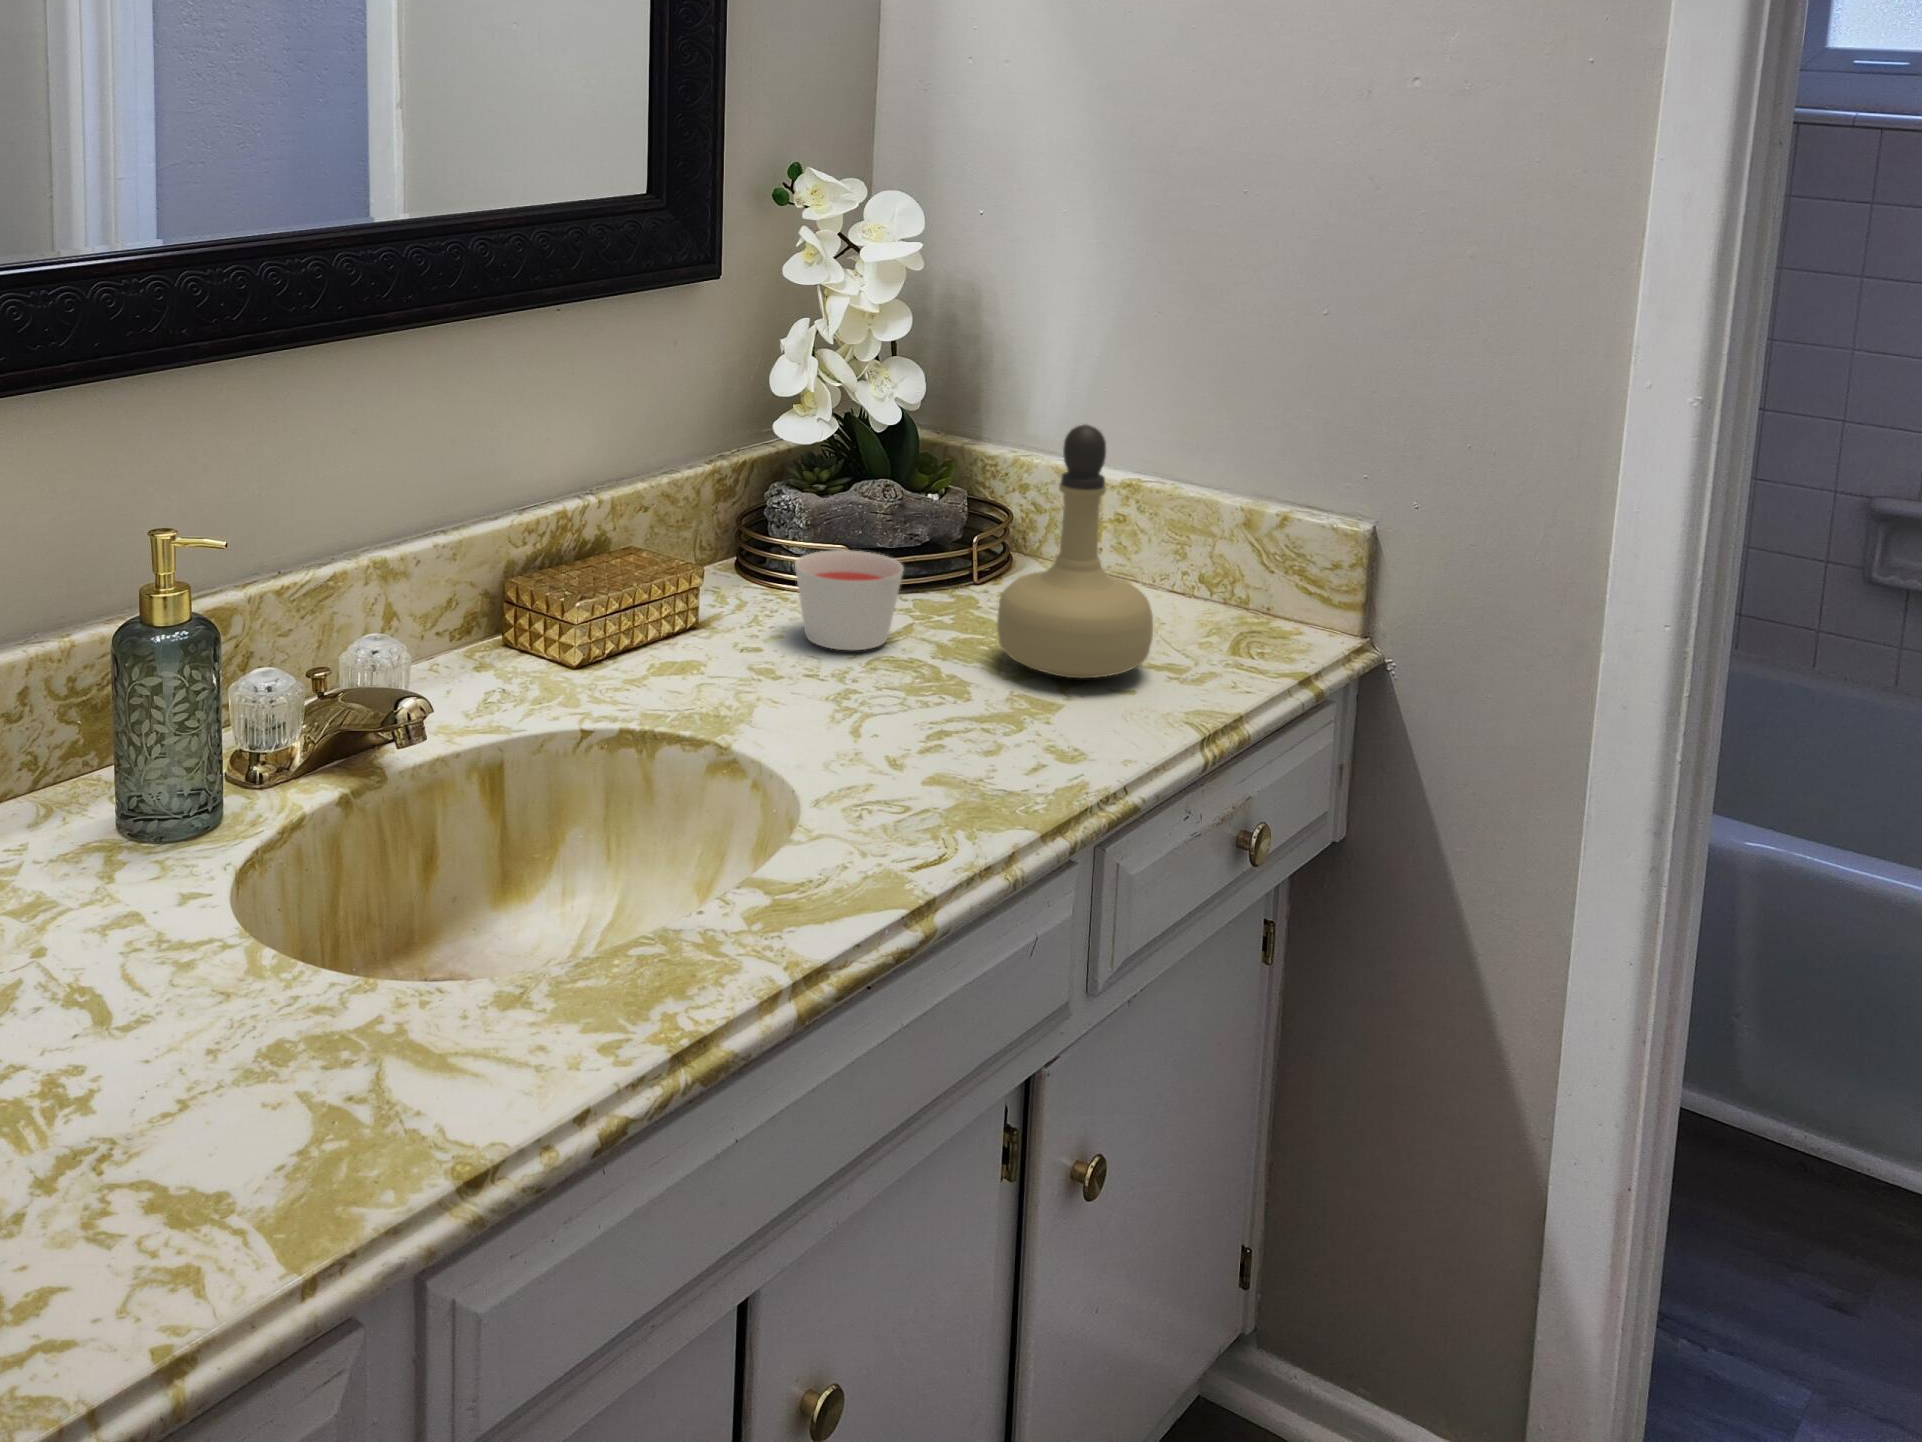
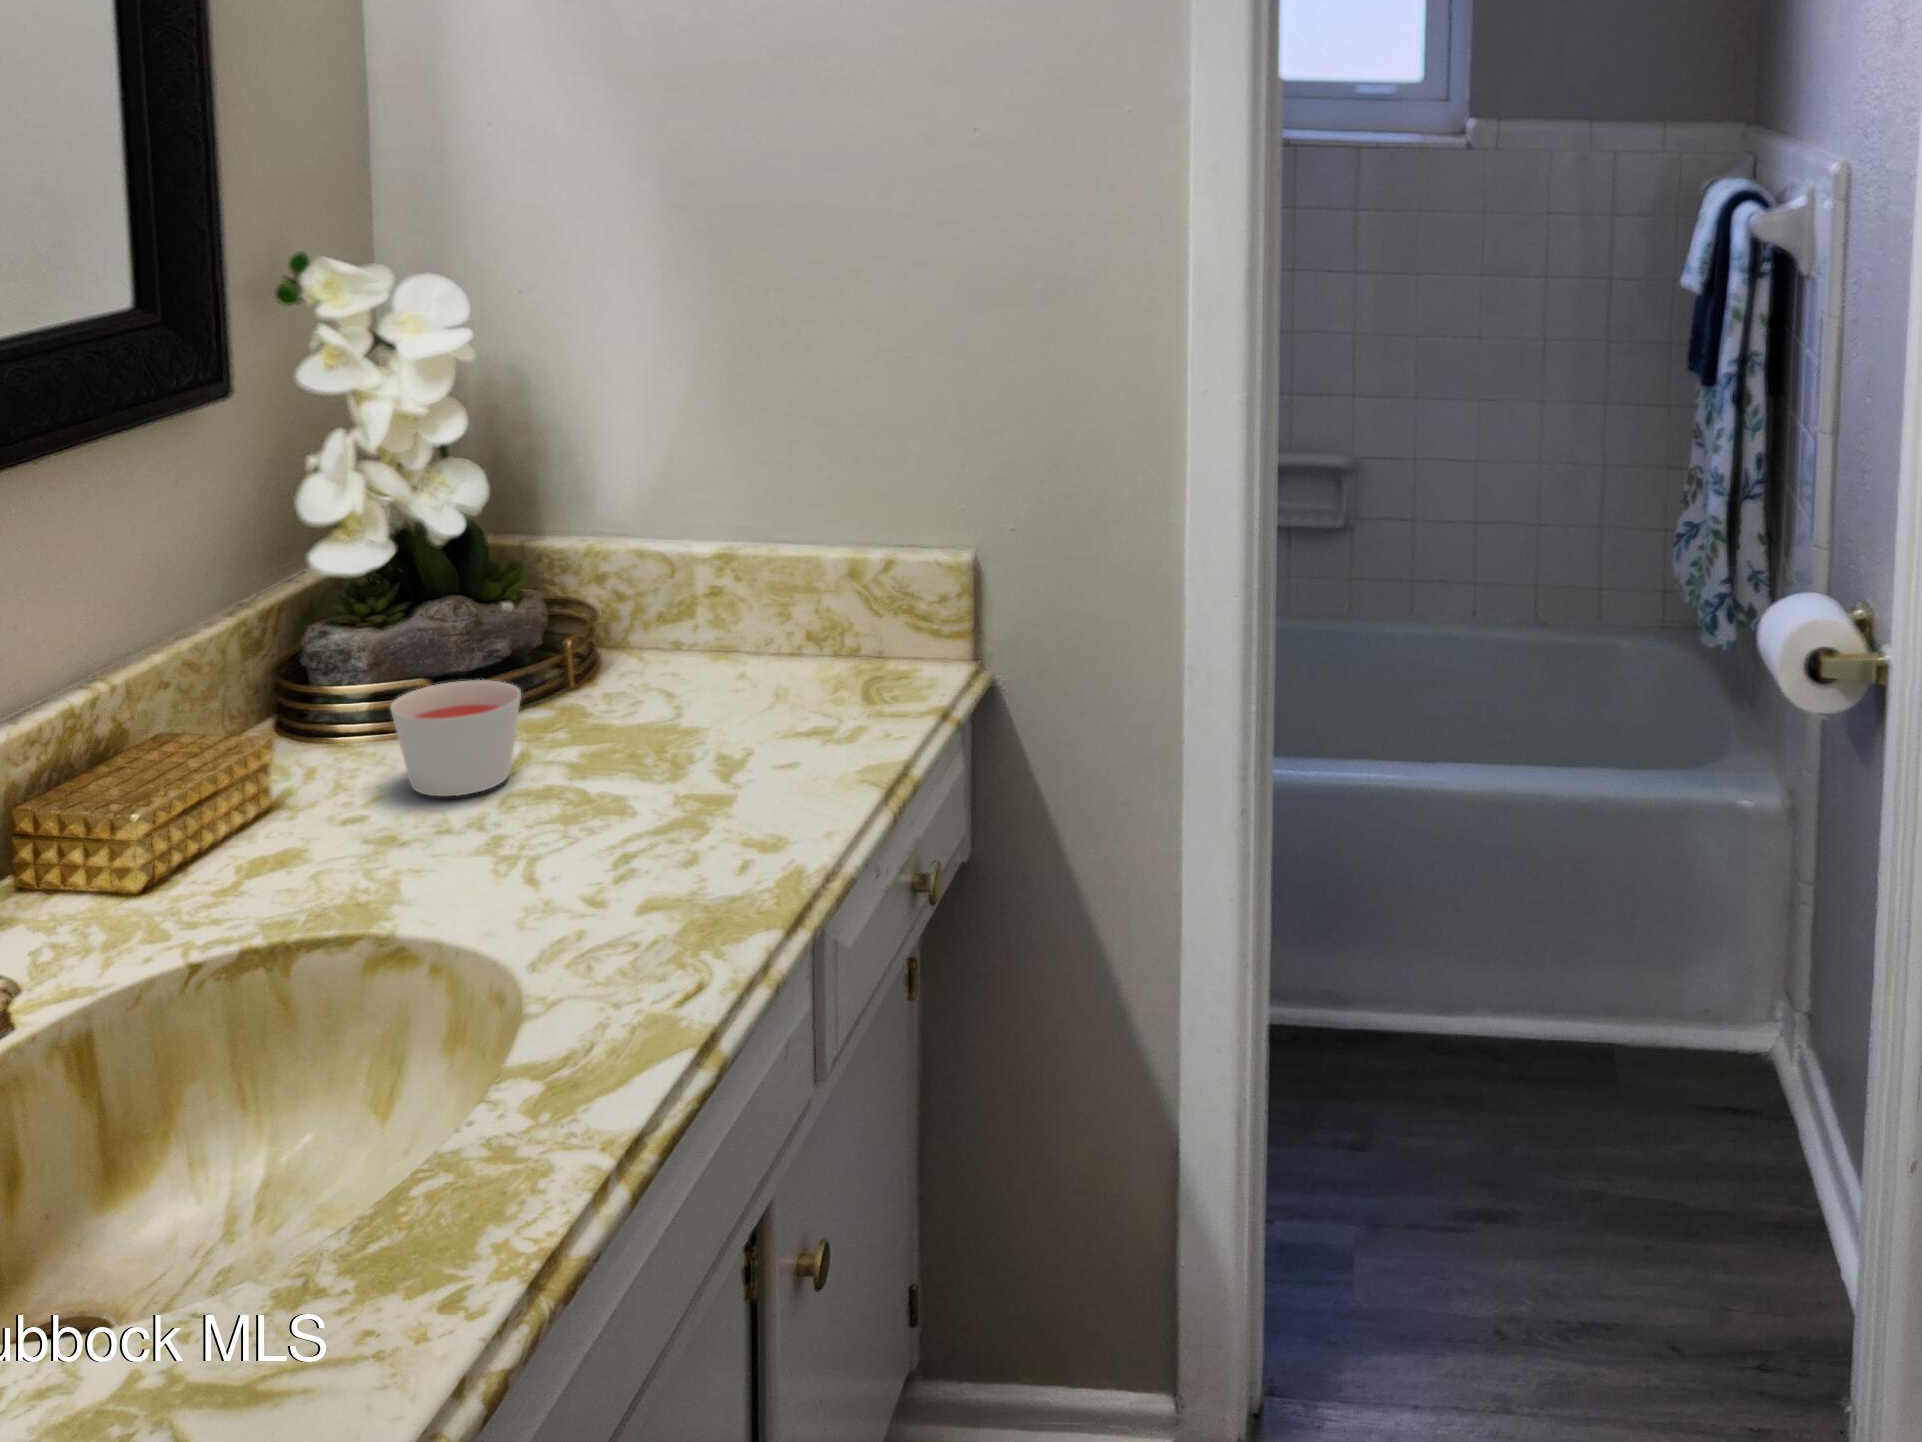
perfume bottle: present [997,425,1153,678] -> none [635,501,802,767]

